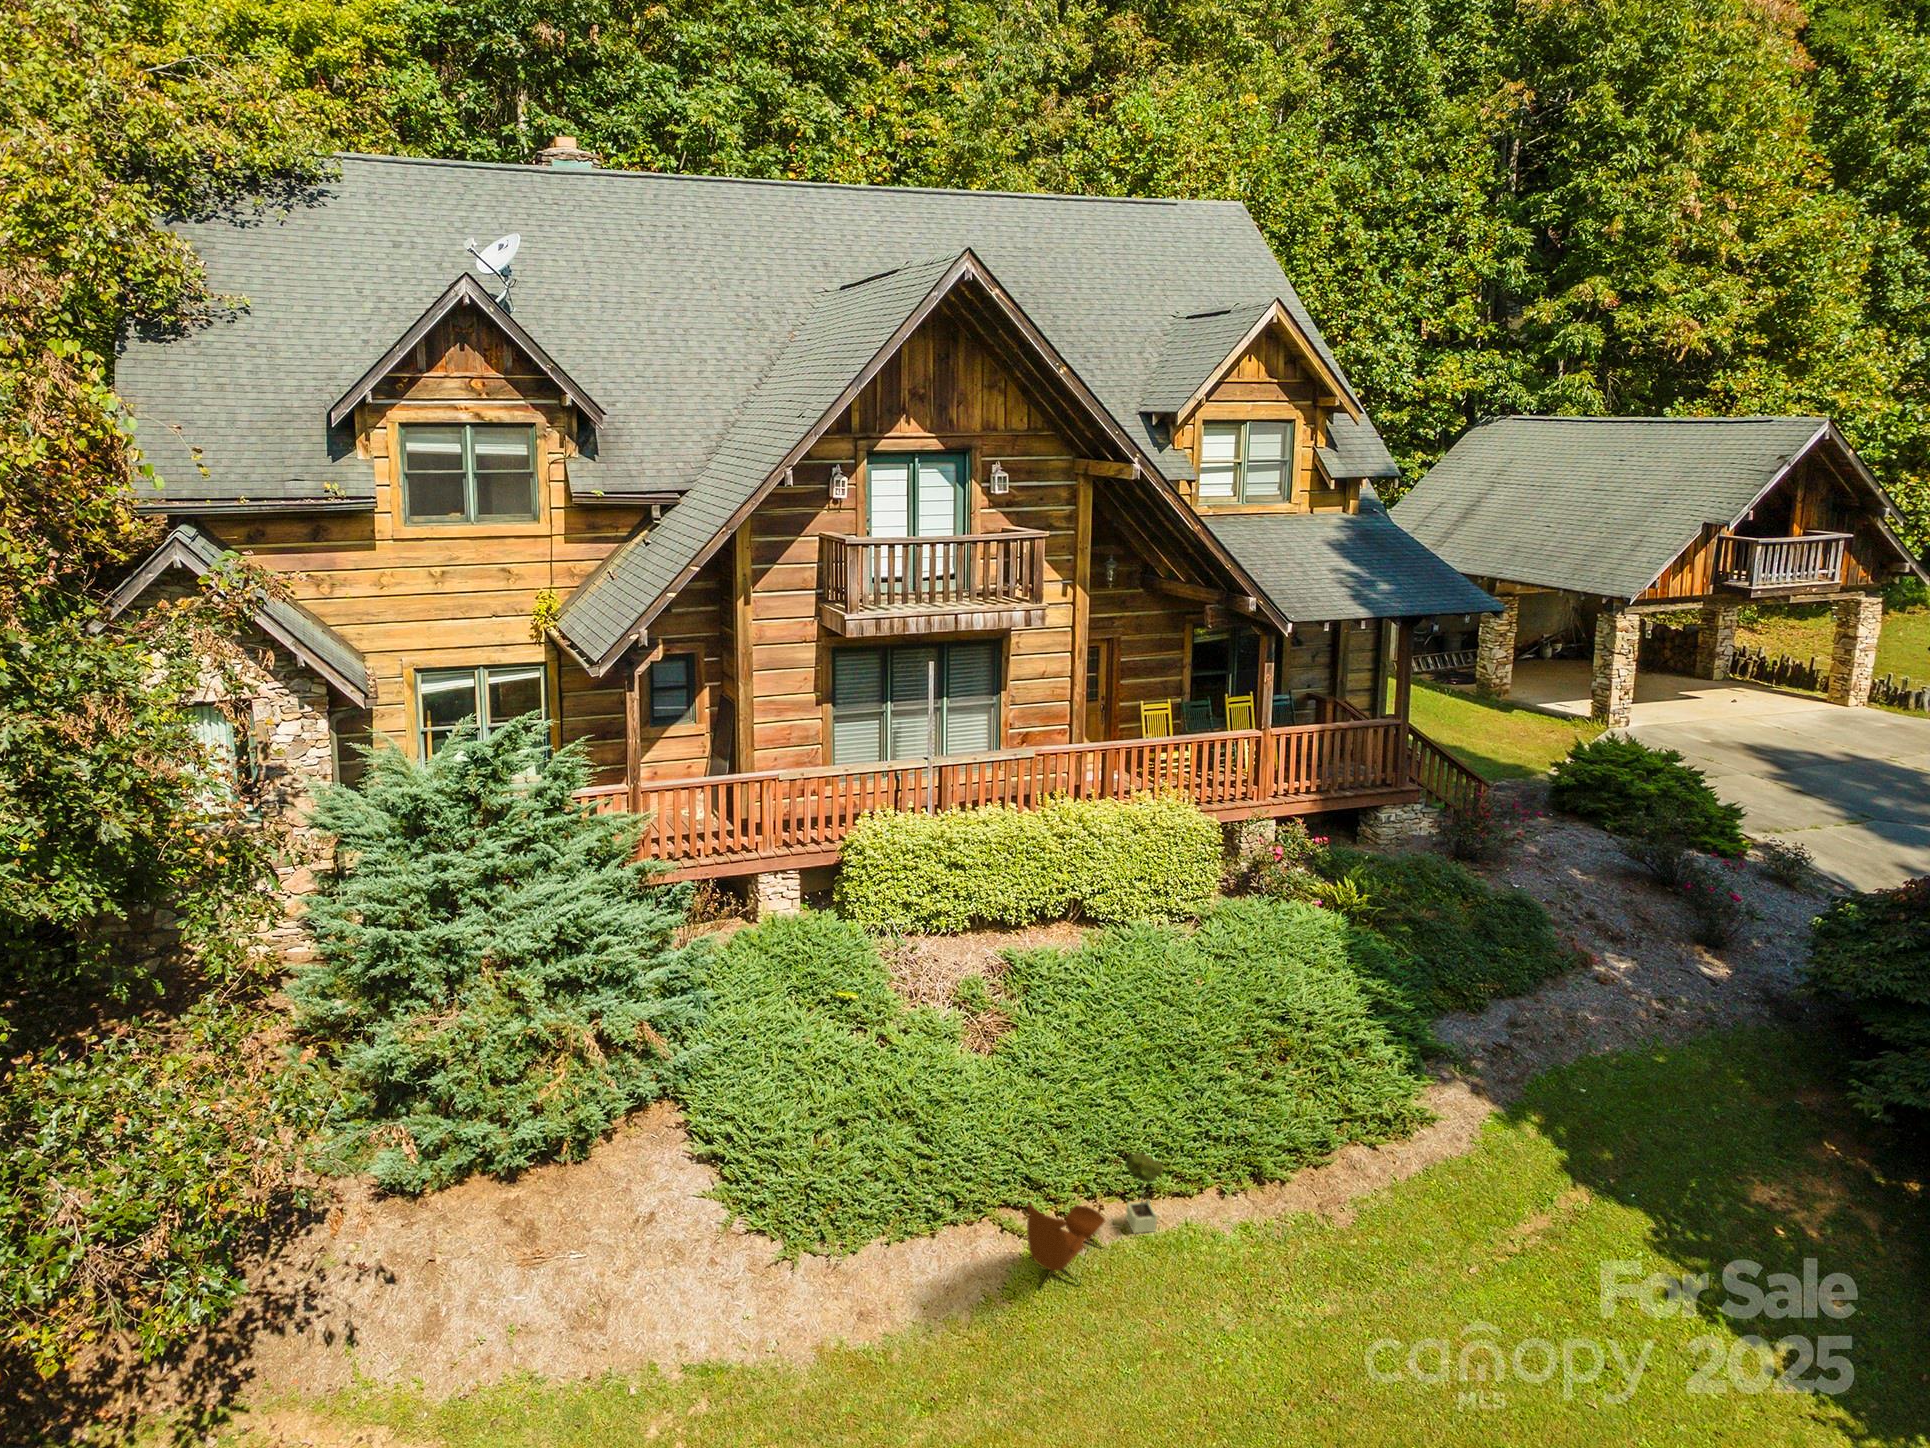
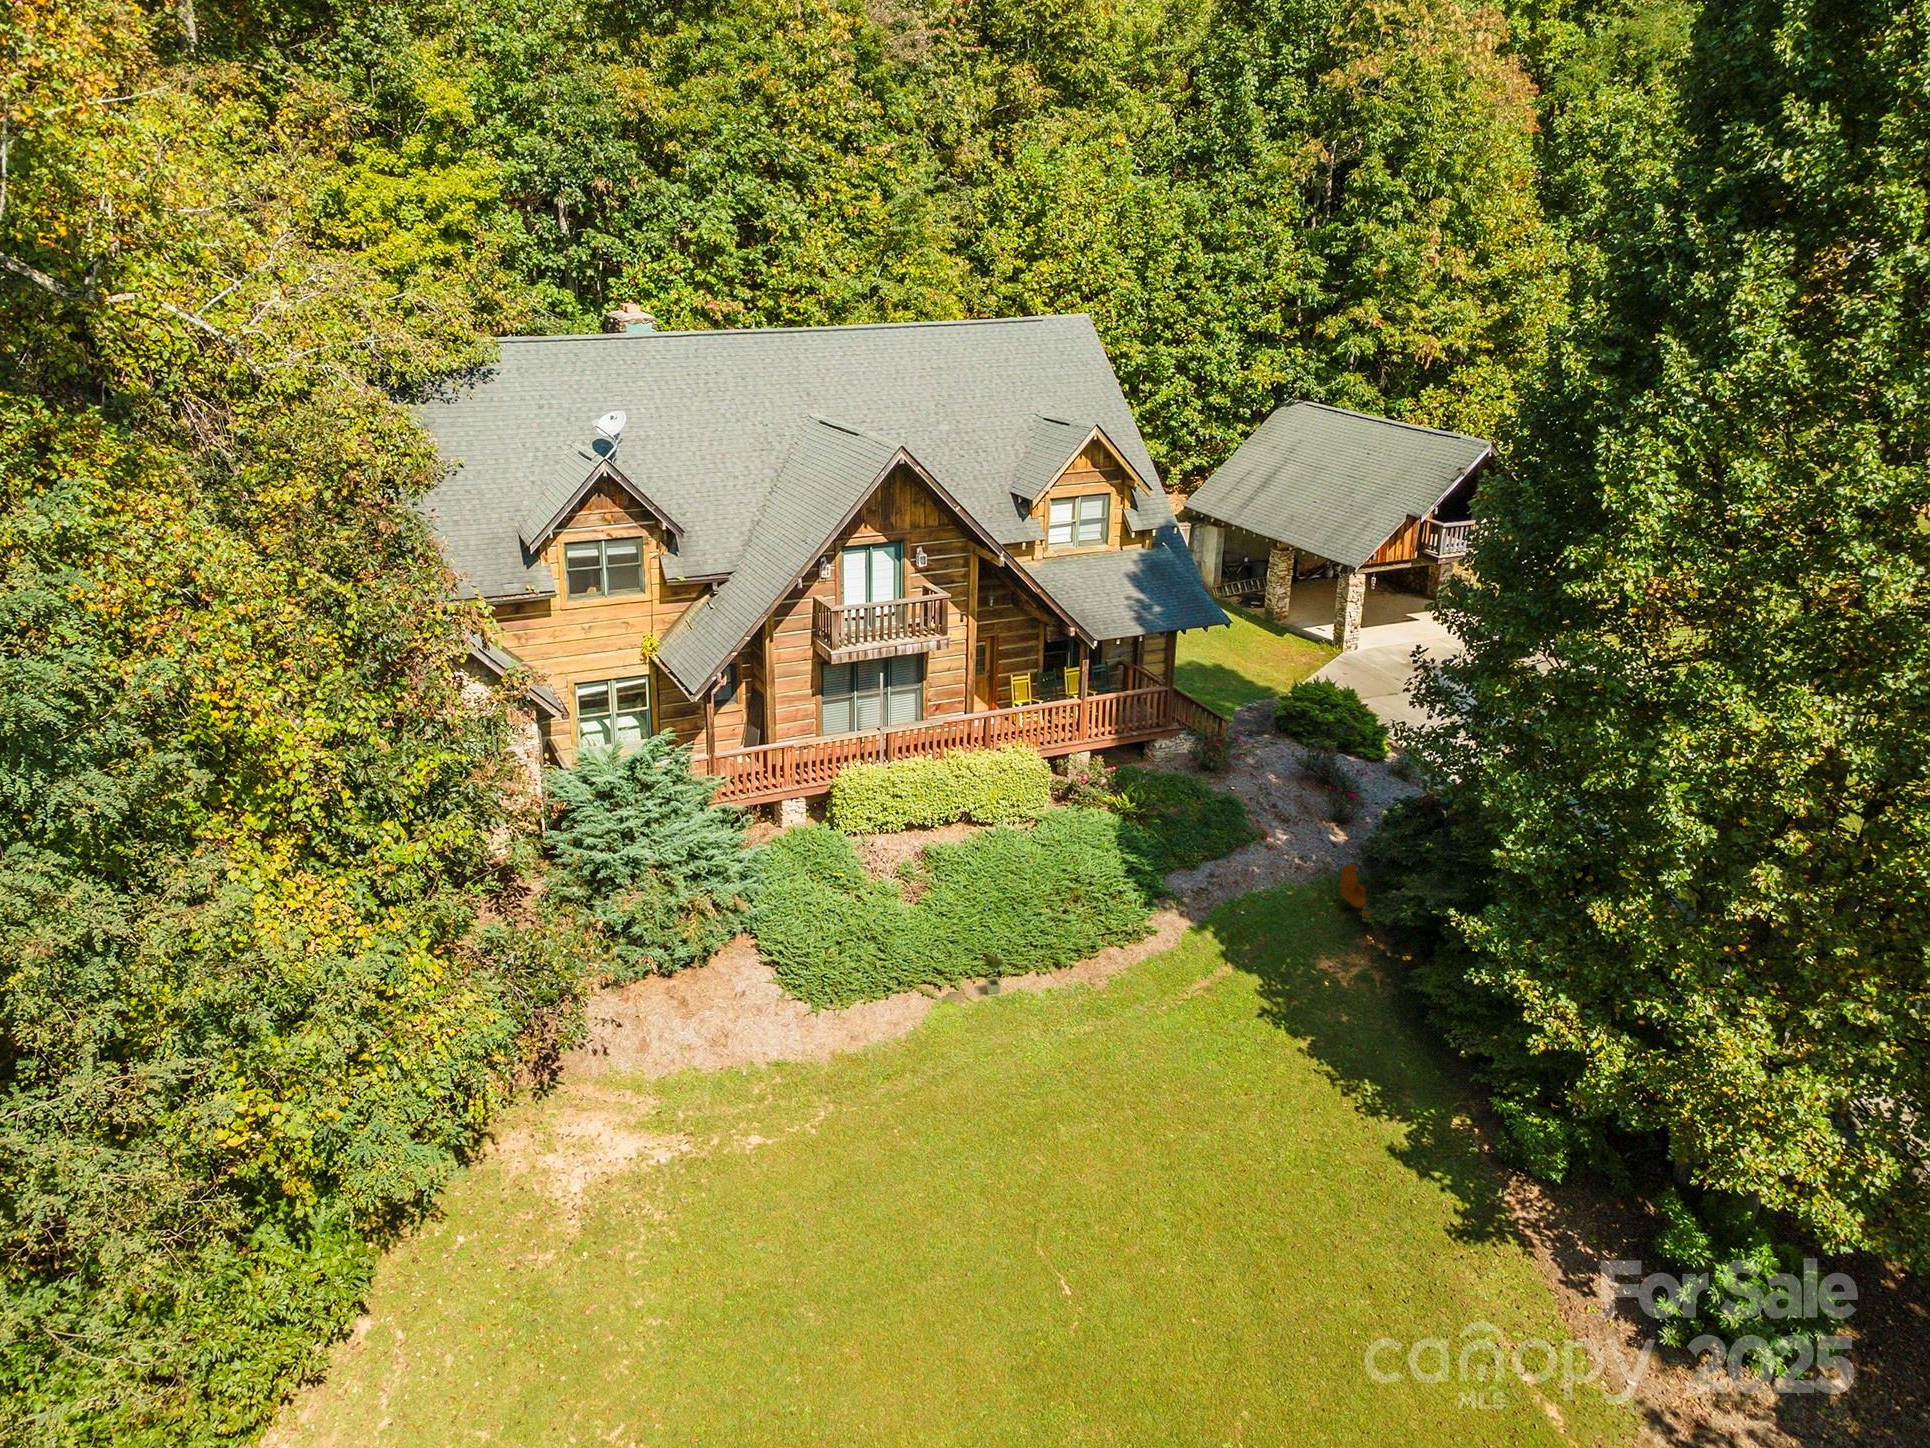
lounge chair: present [1027,1203,1105,1288] -> present [1340,864,1374,924]

